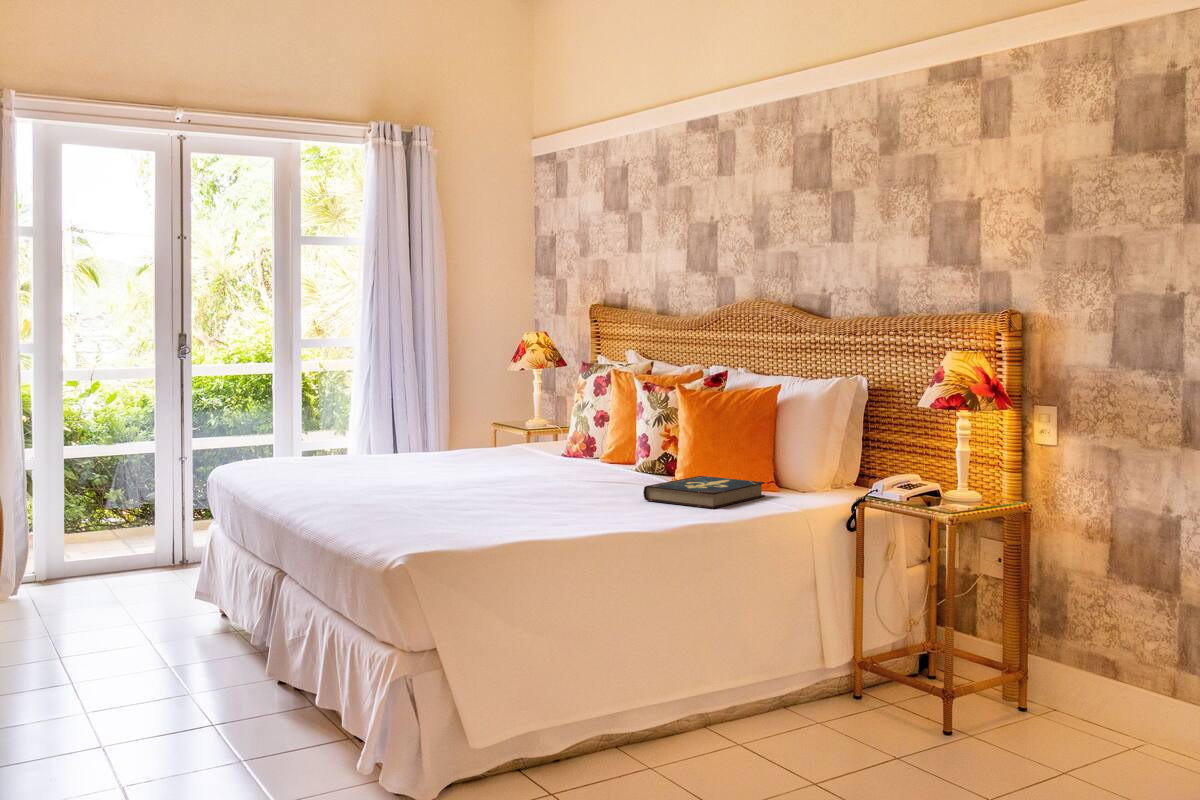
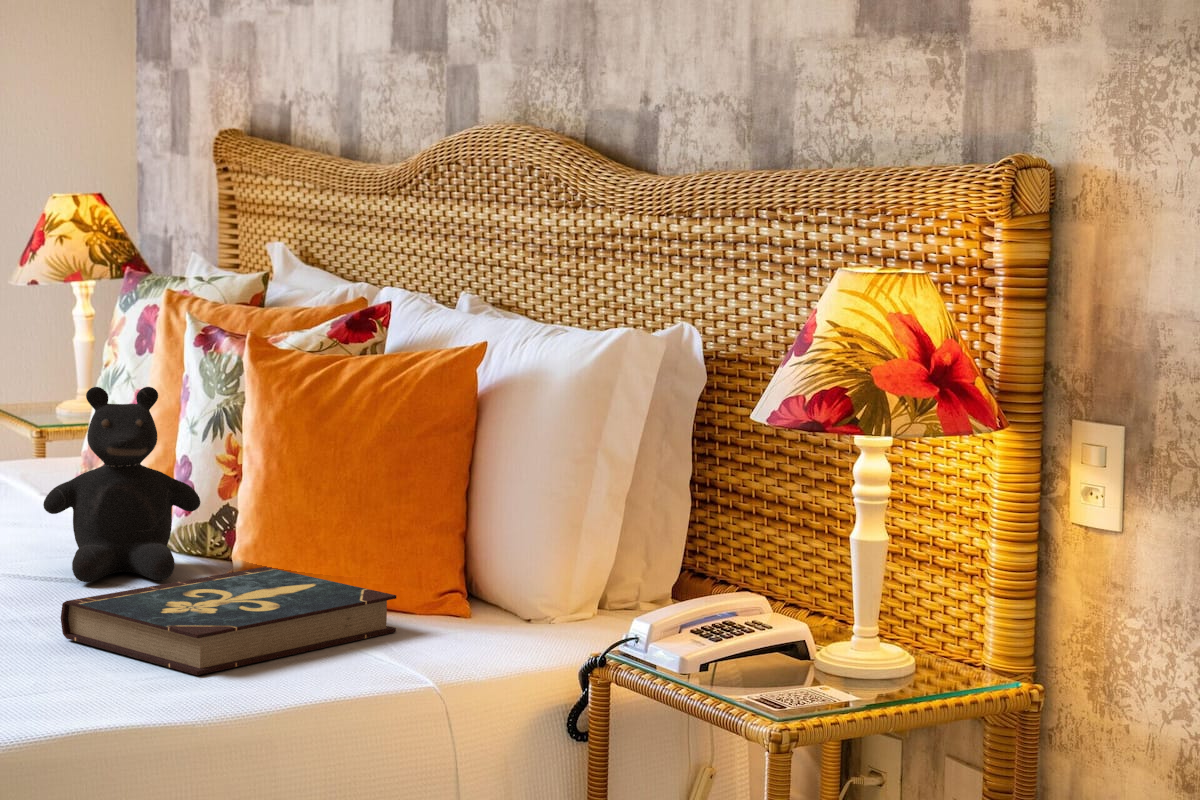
teddy bear: none [597,408,656,485] -> present [43,387,200,582]

